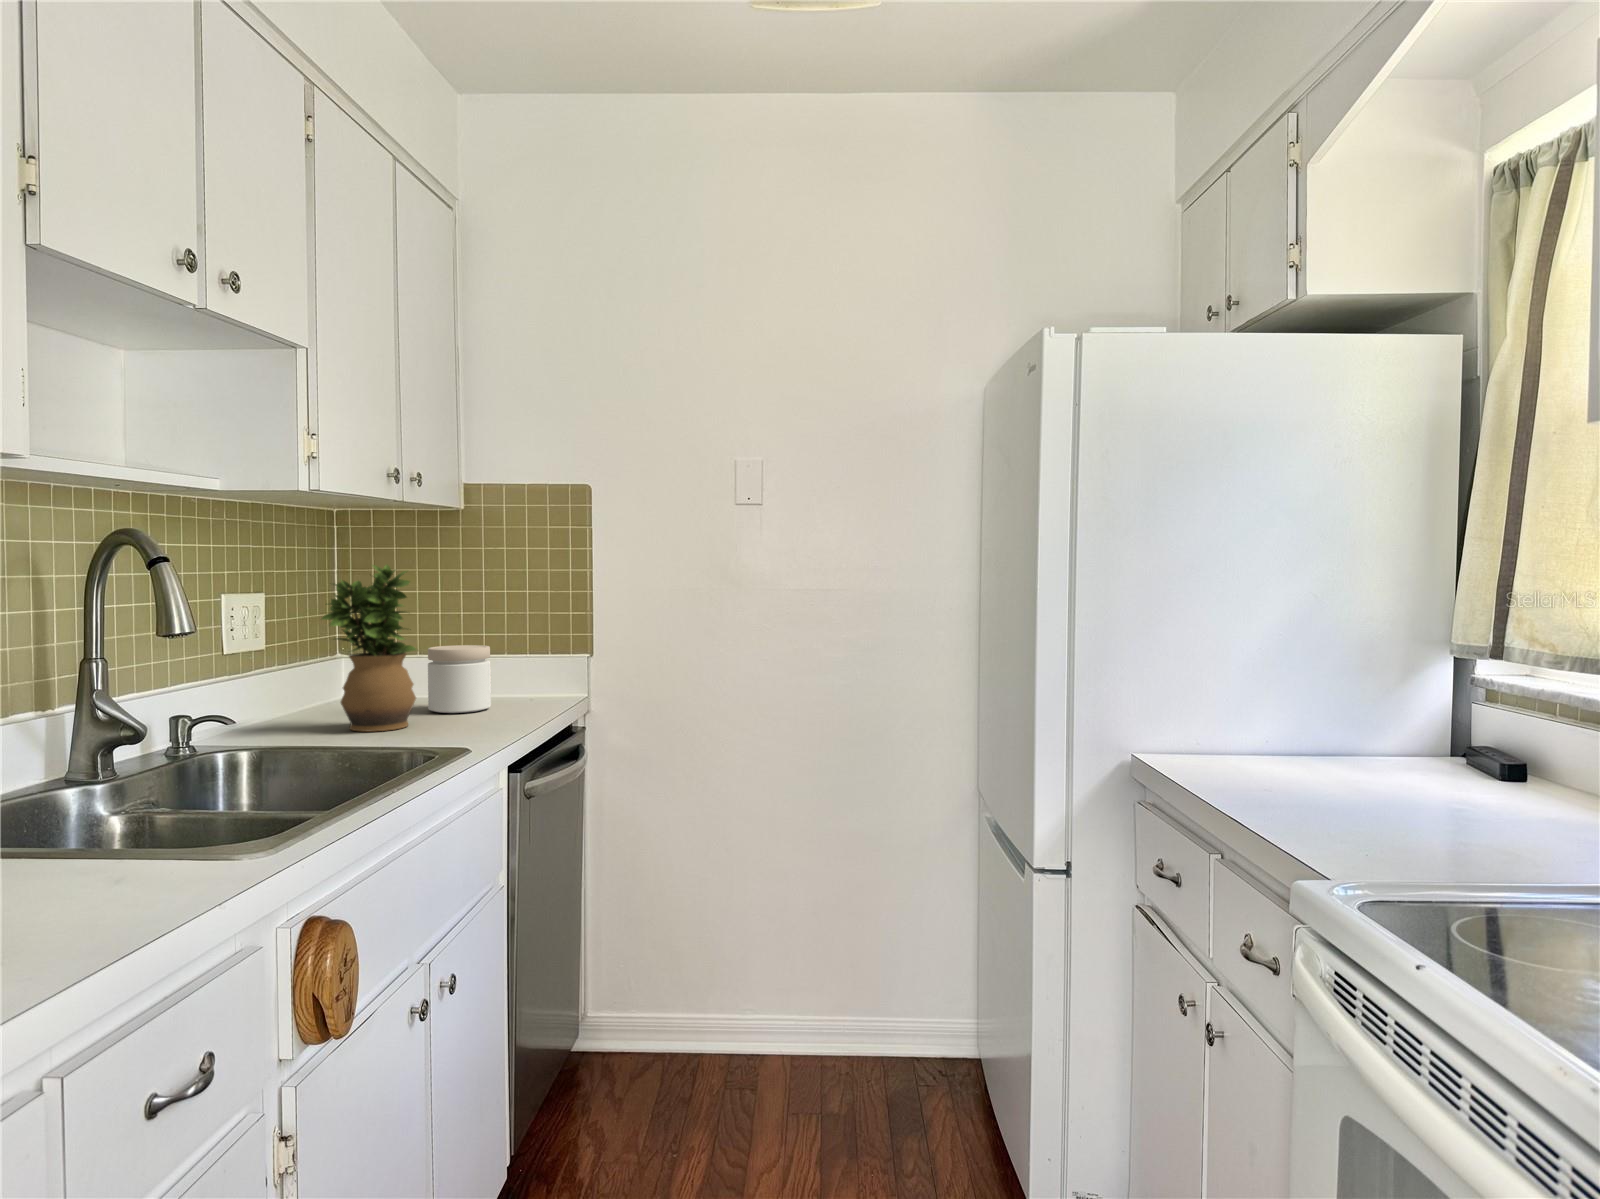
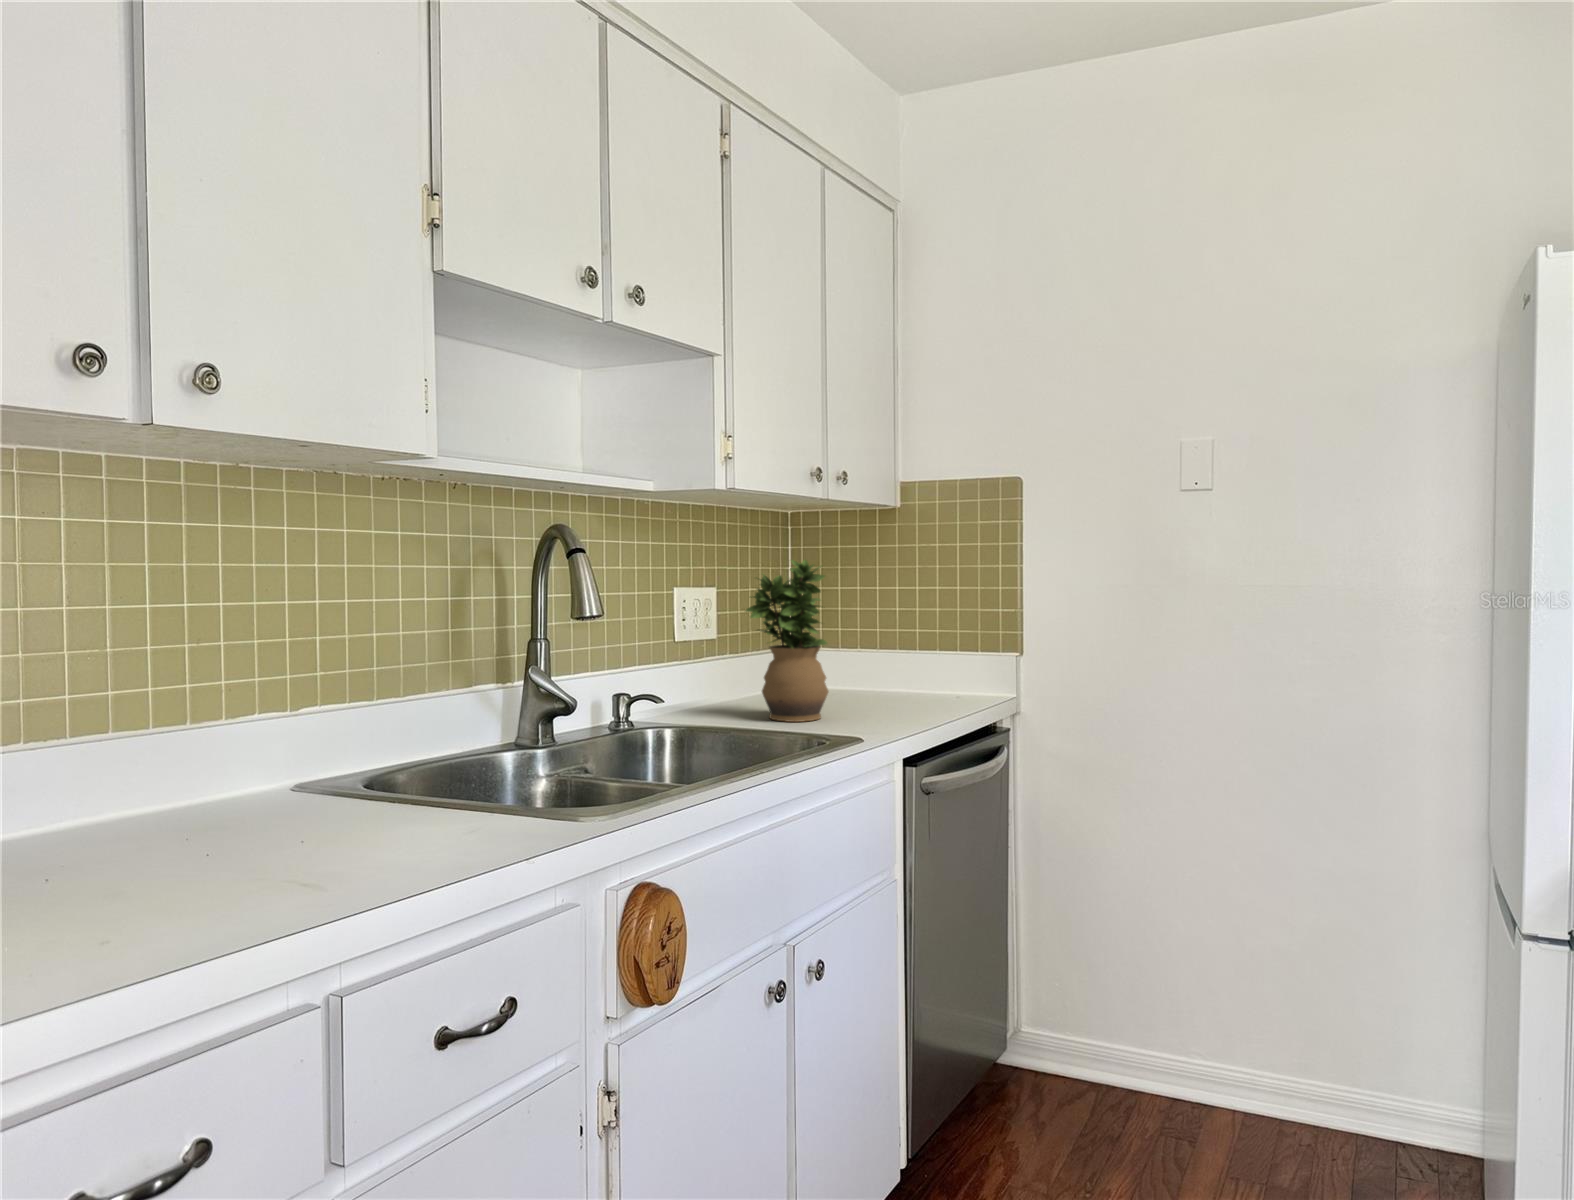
jar: present [428,645,491,713] -> none [851,641,911,709]

